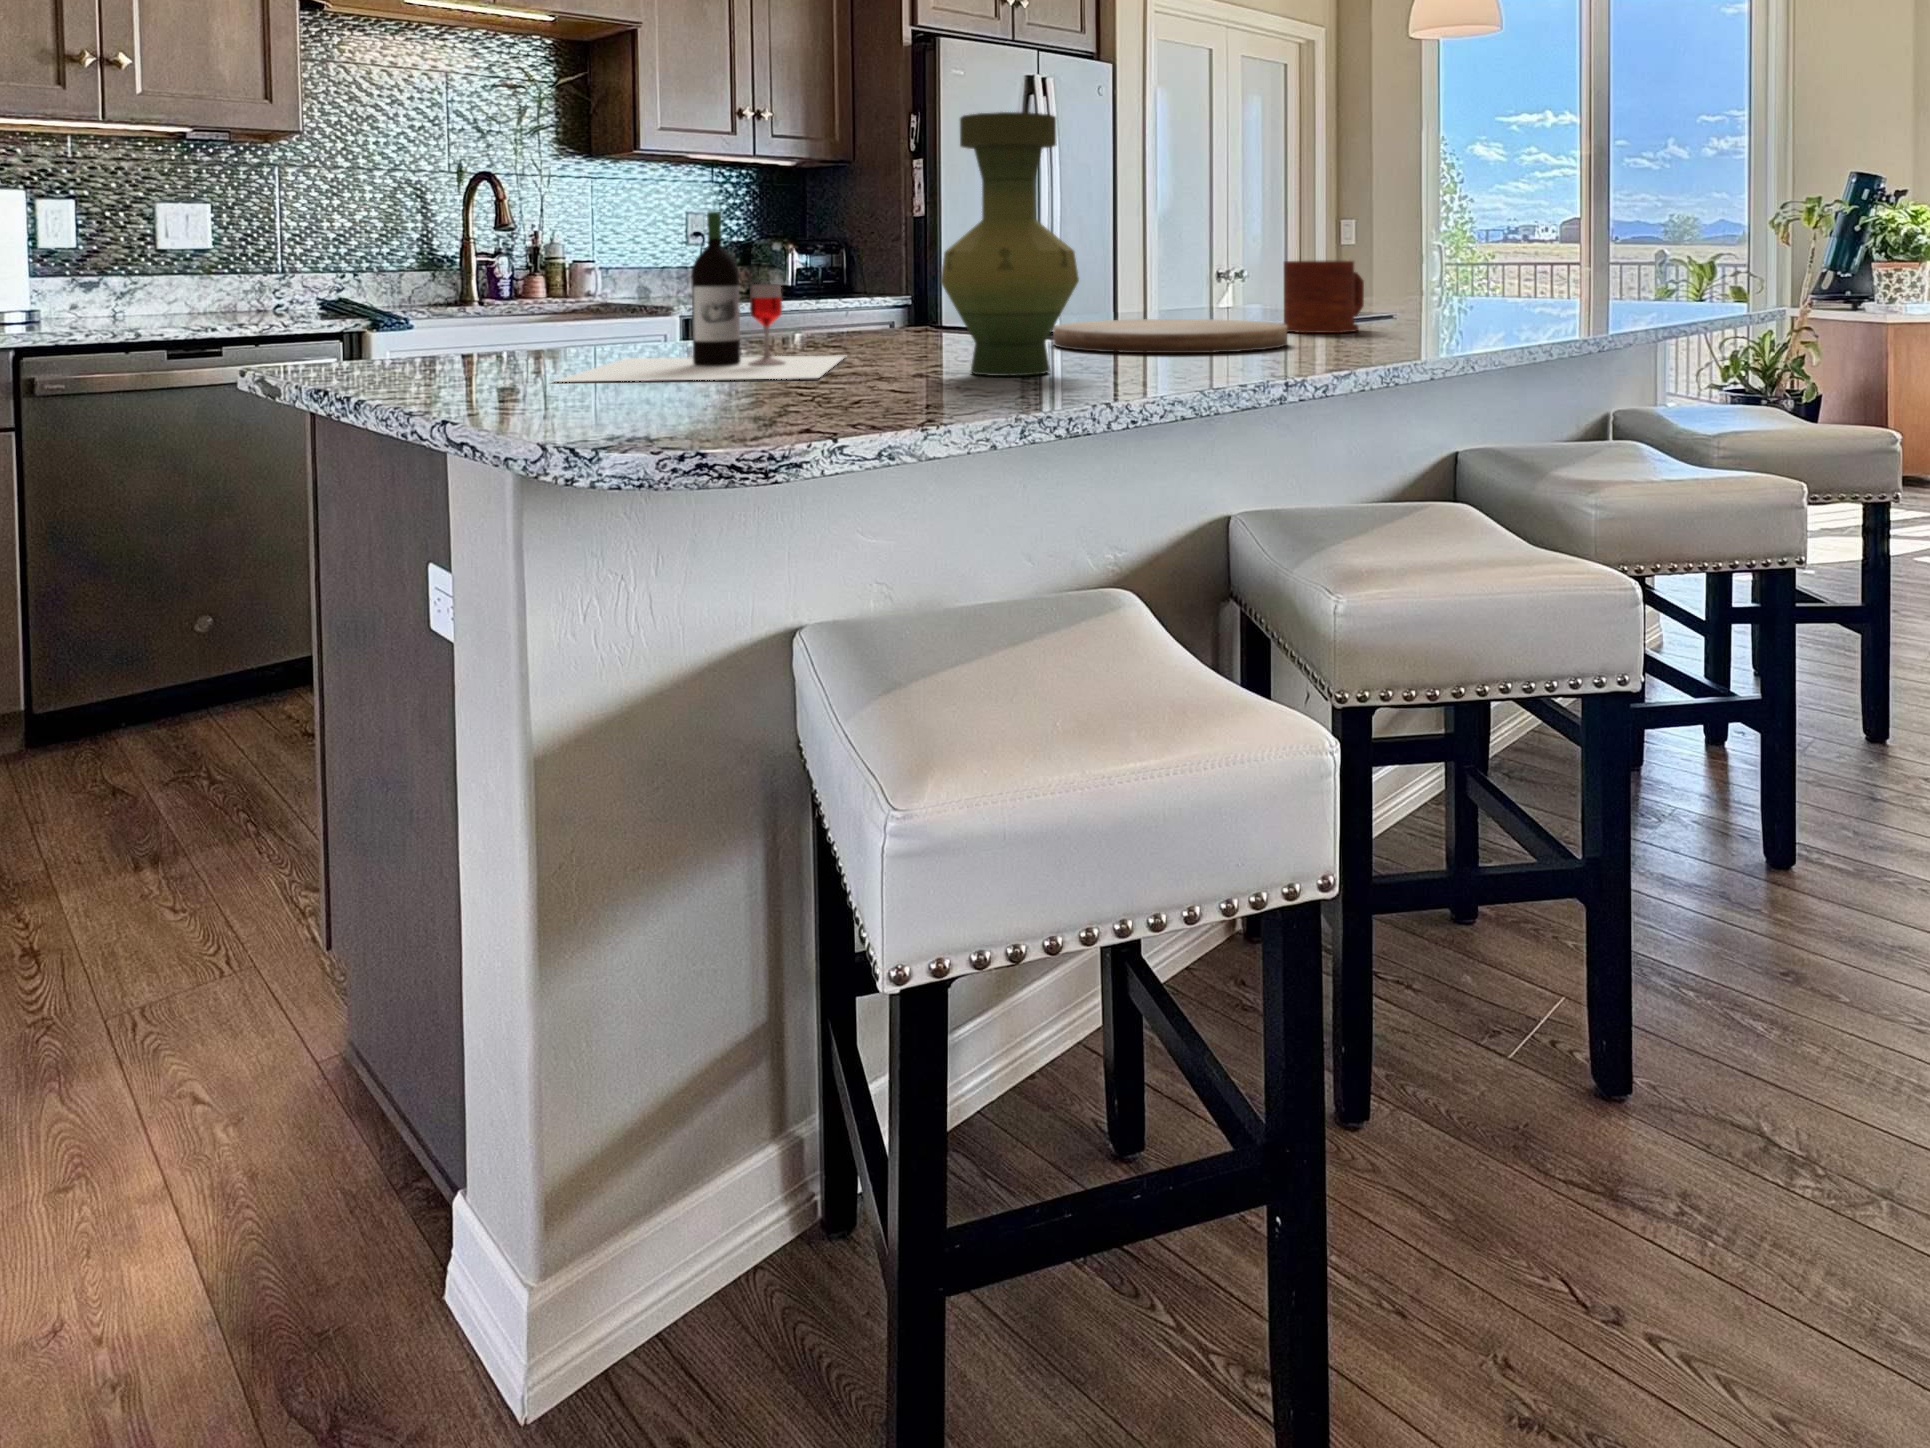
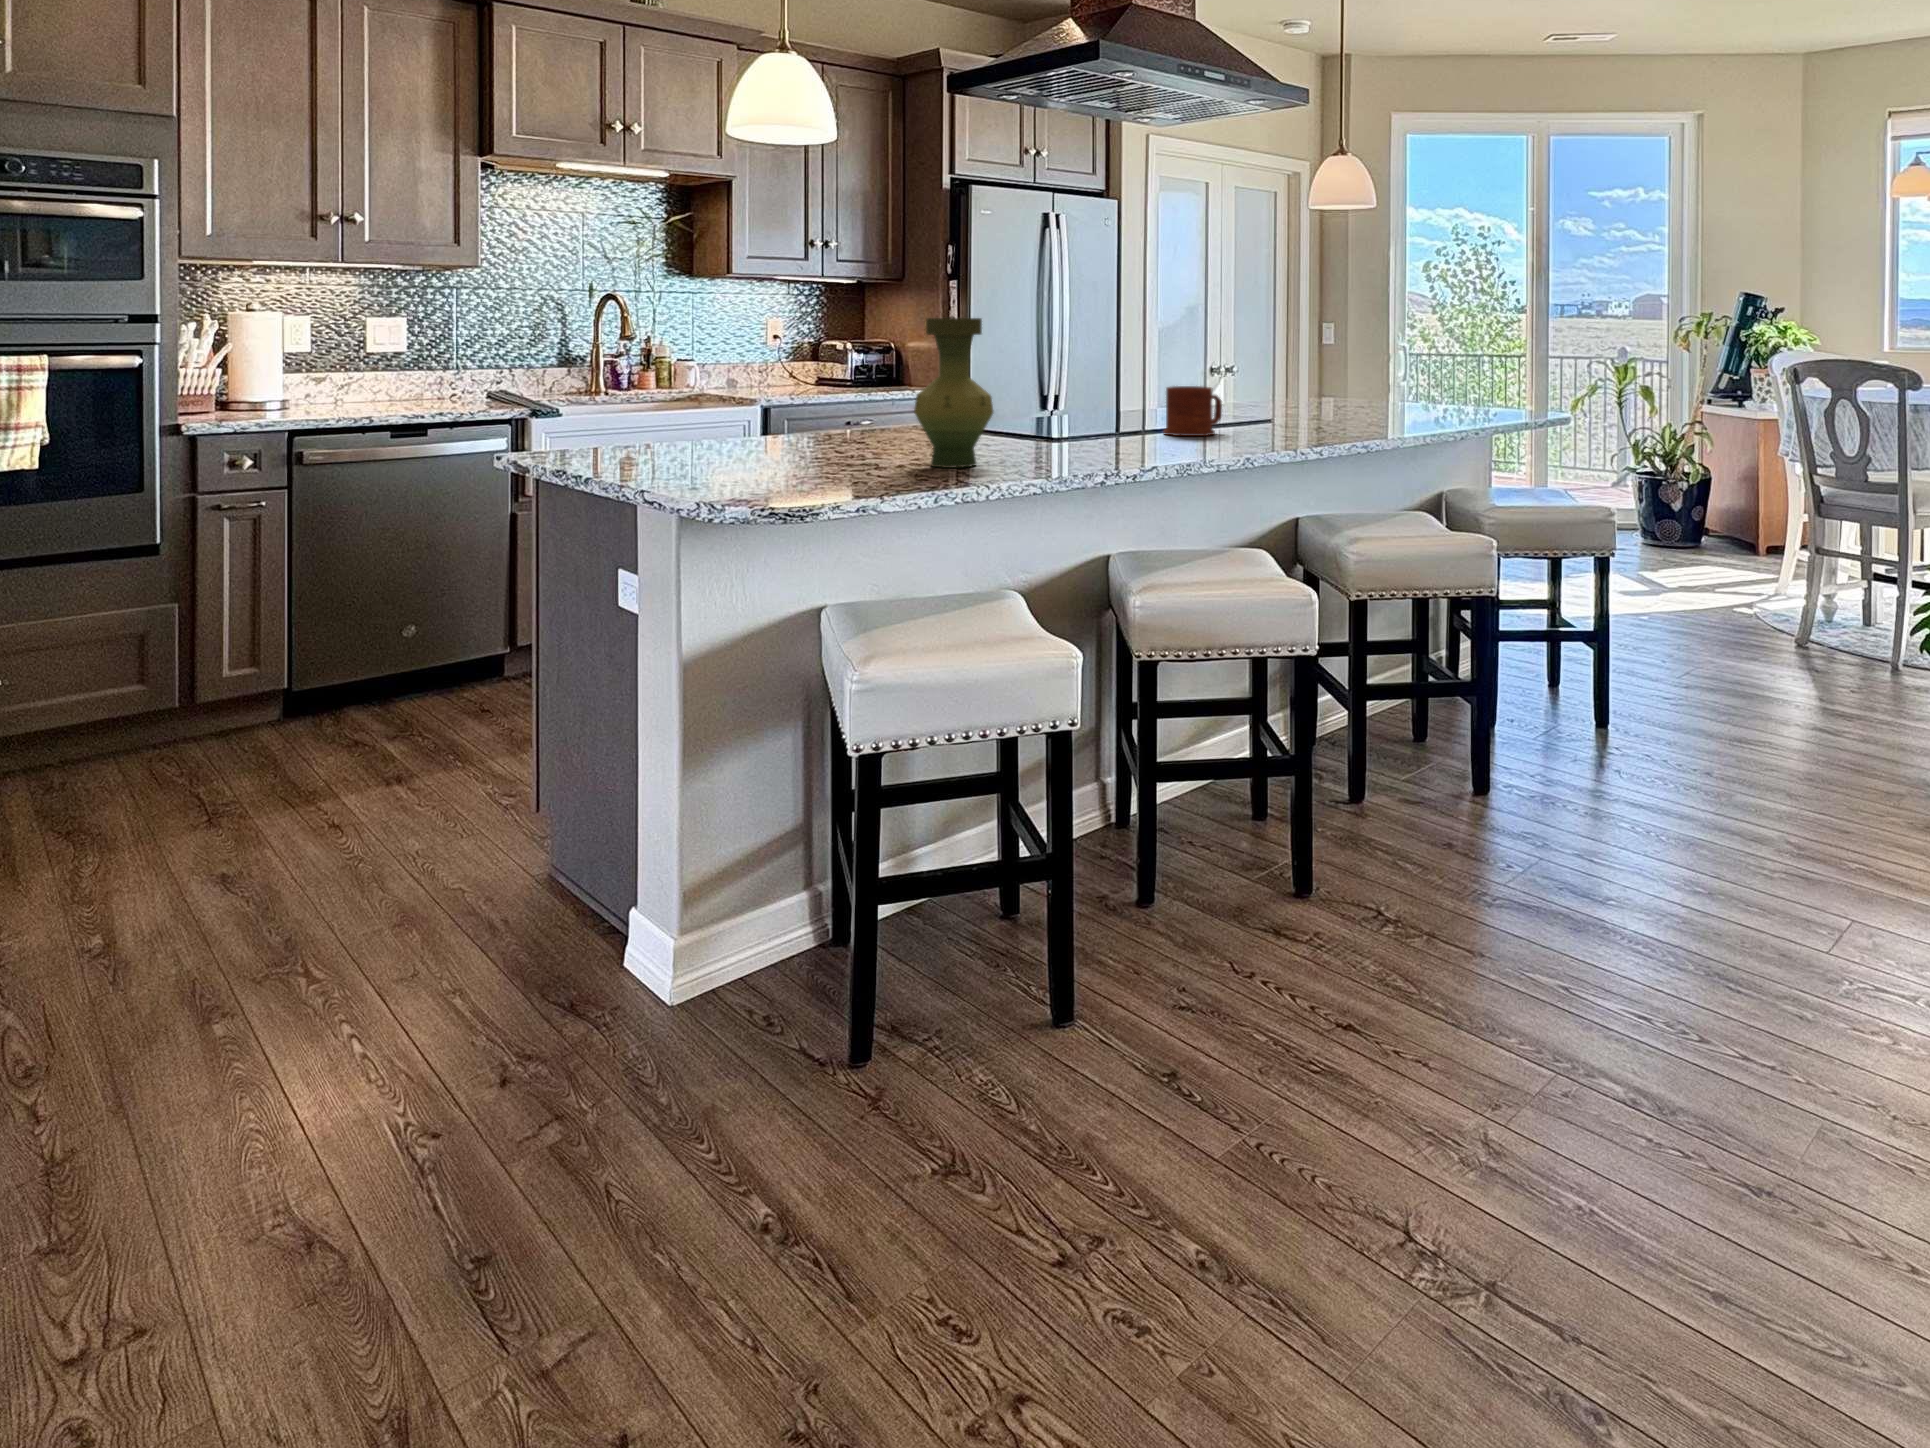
wine bottle: present [557,212,844,382] -> none [688,365,865,468]
cutting board: present [1053,319,1287,353] -> none [1000,426,1149,452]

